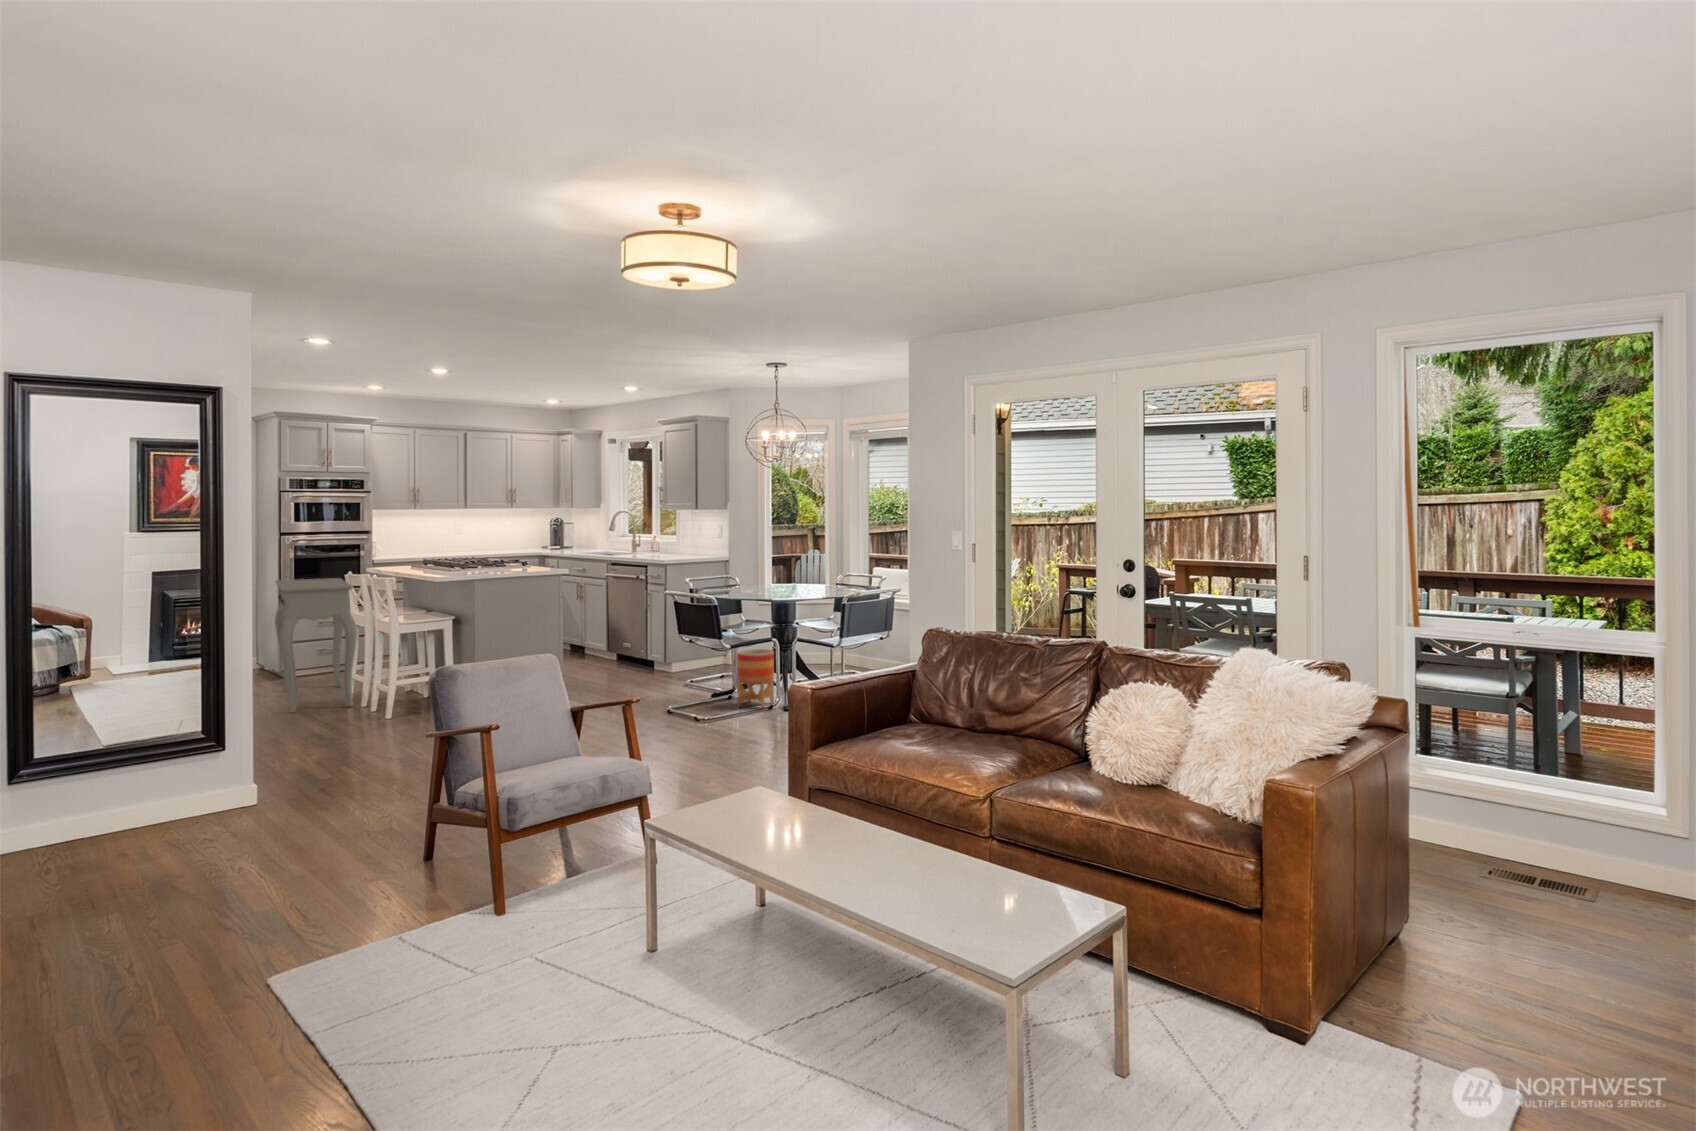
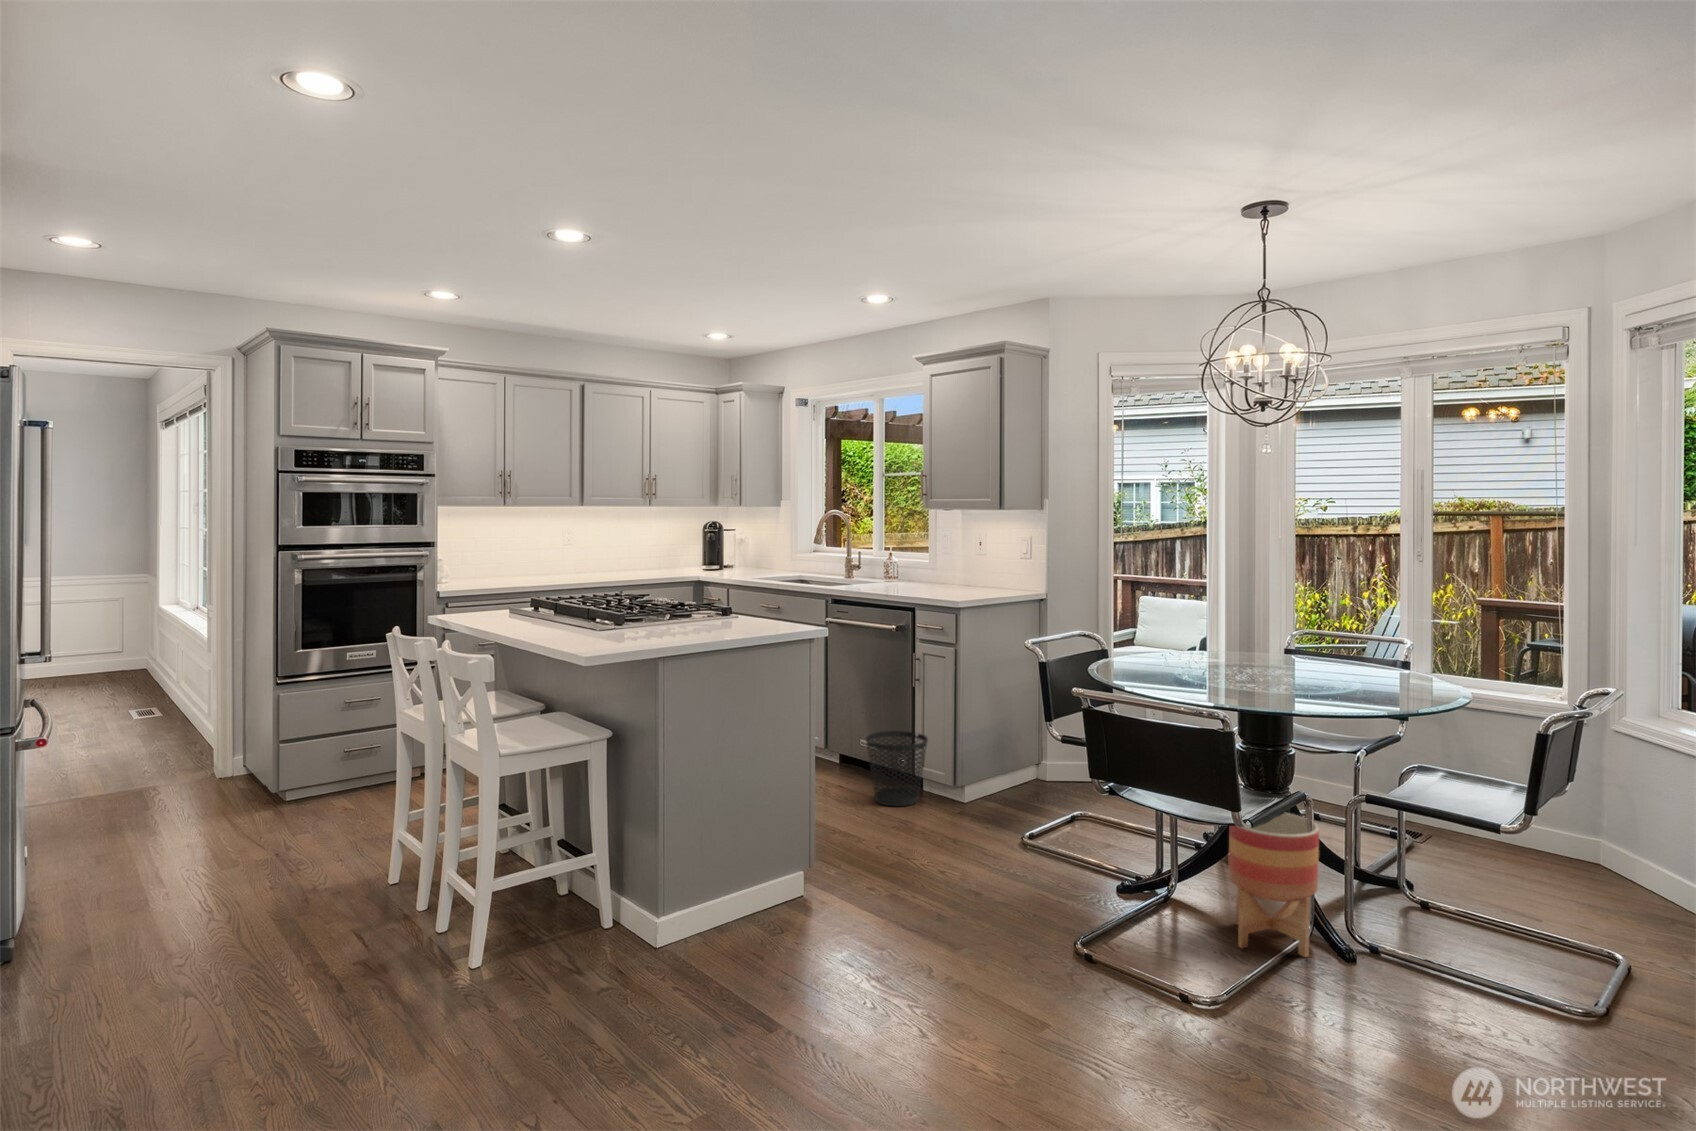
console table: present [275,578,357,713] -> none [243,635,409,948]
wastebasket: none [616,635,651,673] -> present [866,731,928,806]

